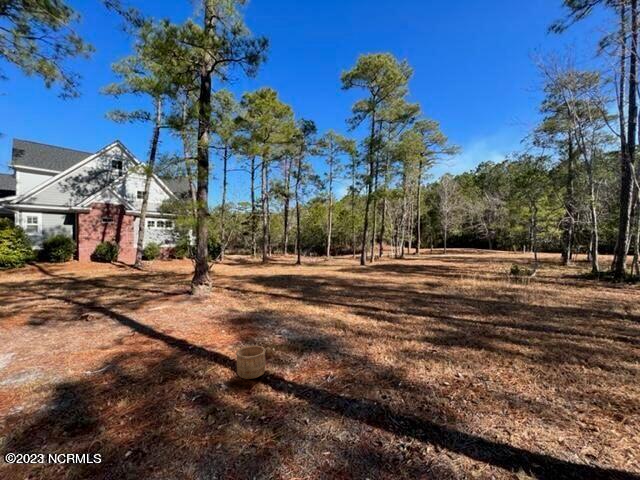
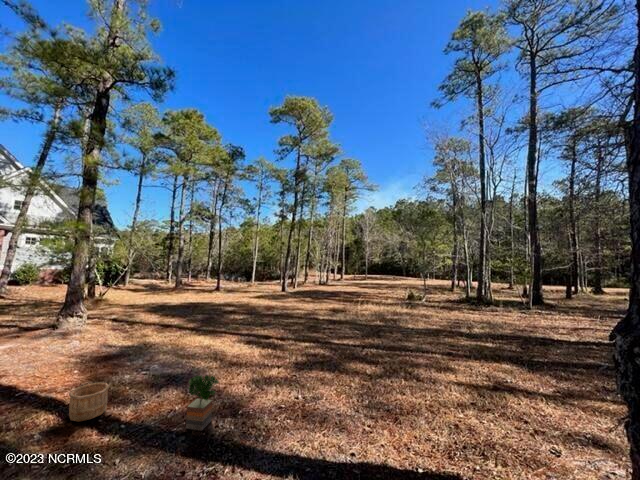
potted tree: none [344,342,375,397] -> present [186,375,219,430]

